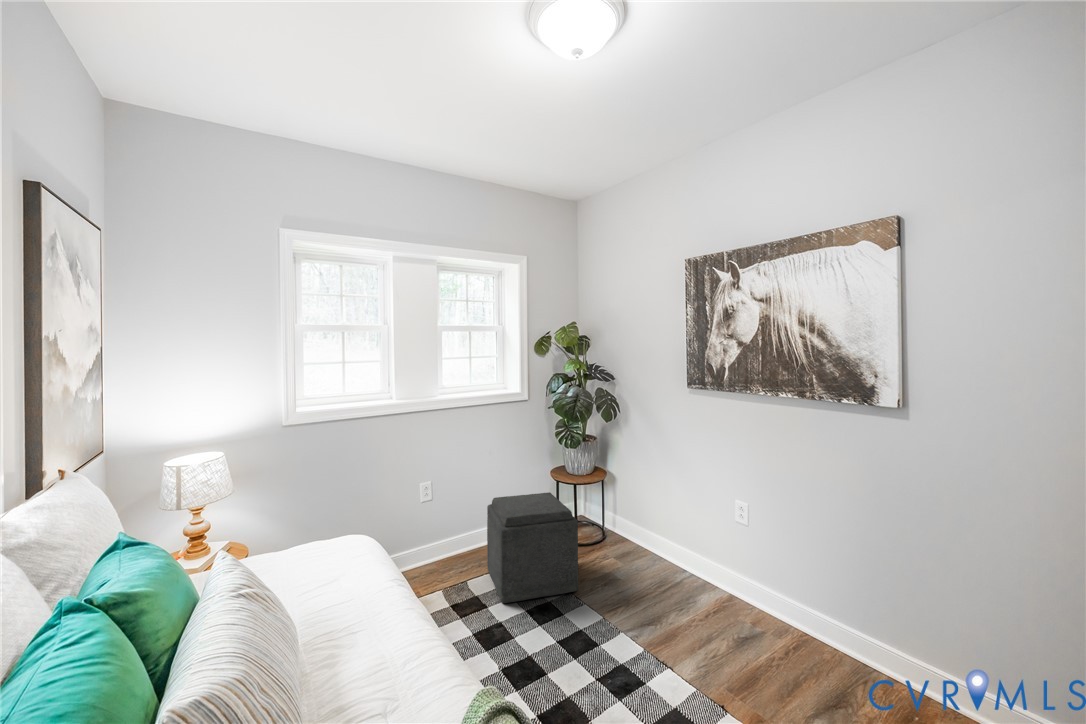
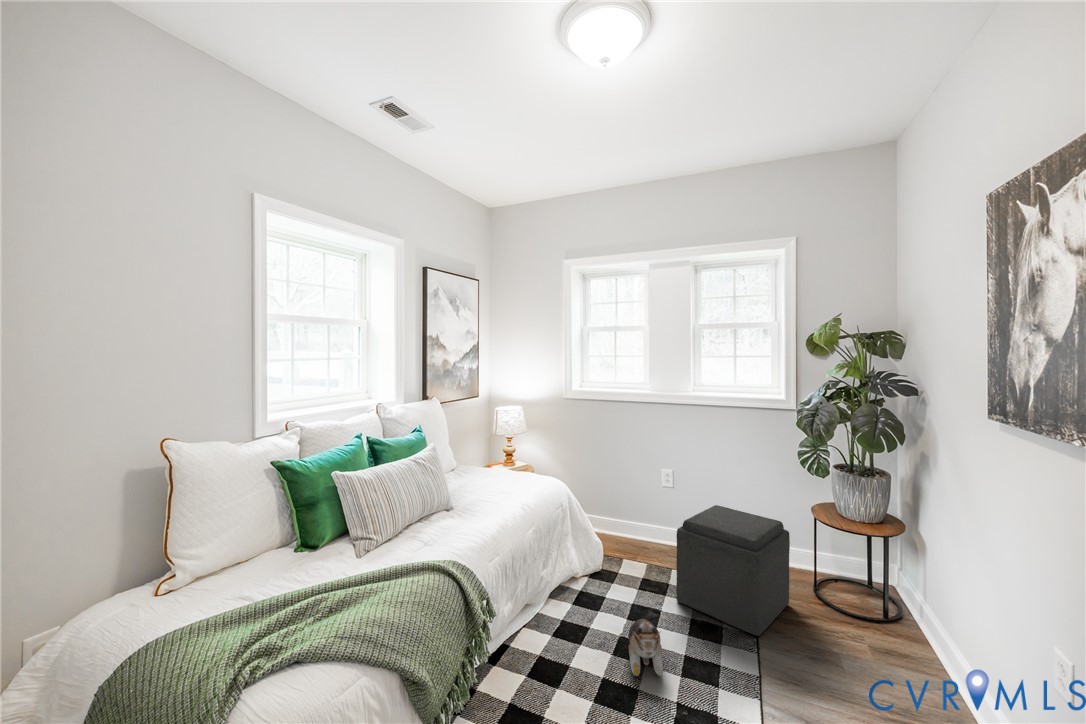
plush toy: none [523,613,613,678] -> present [628,619,663,676]

